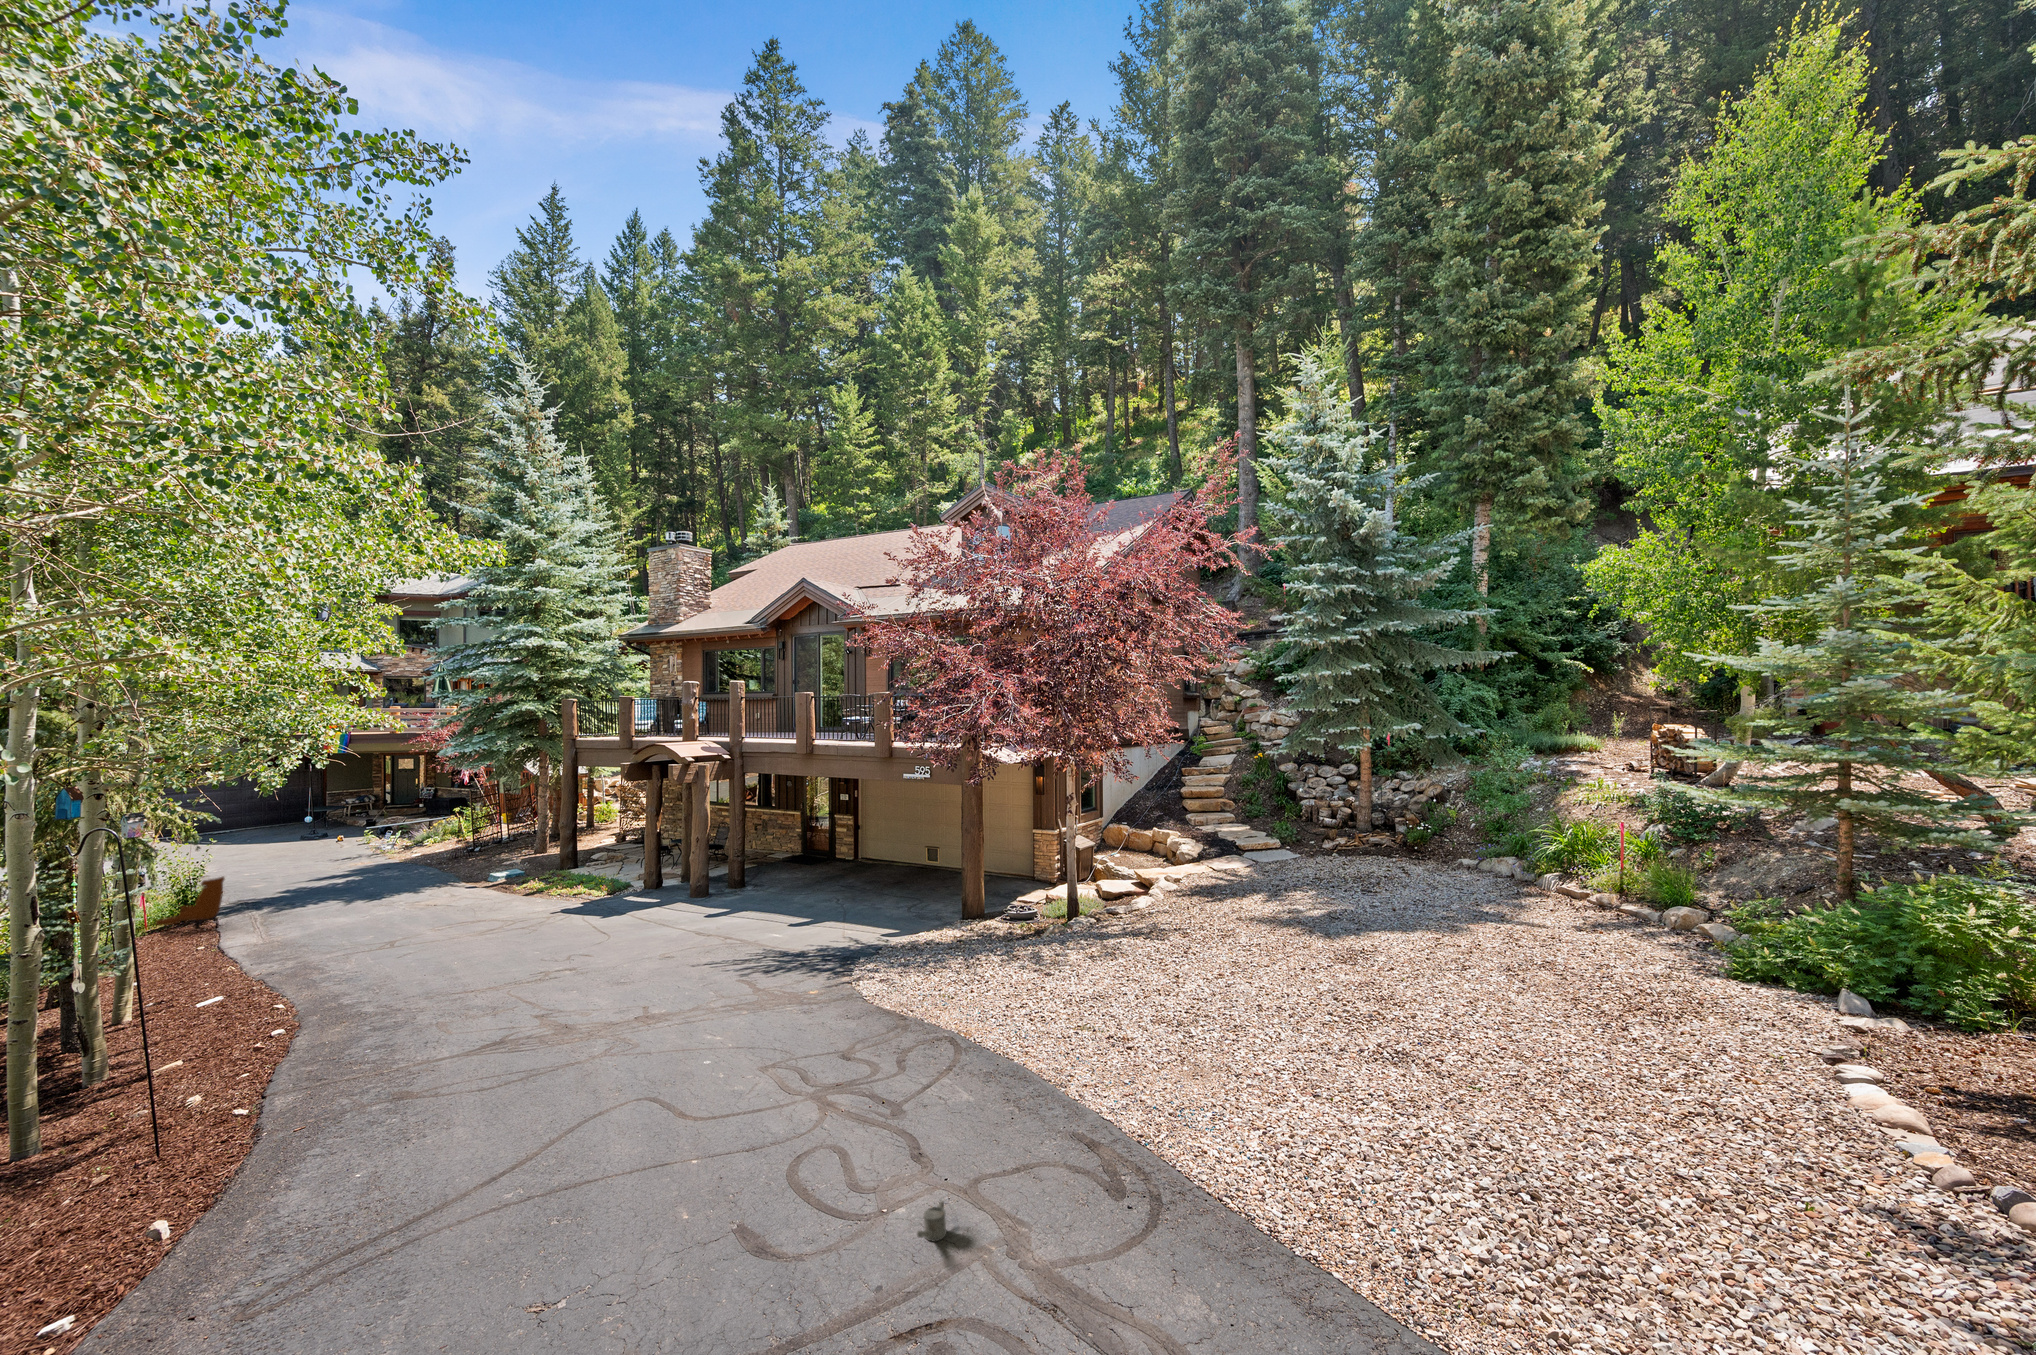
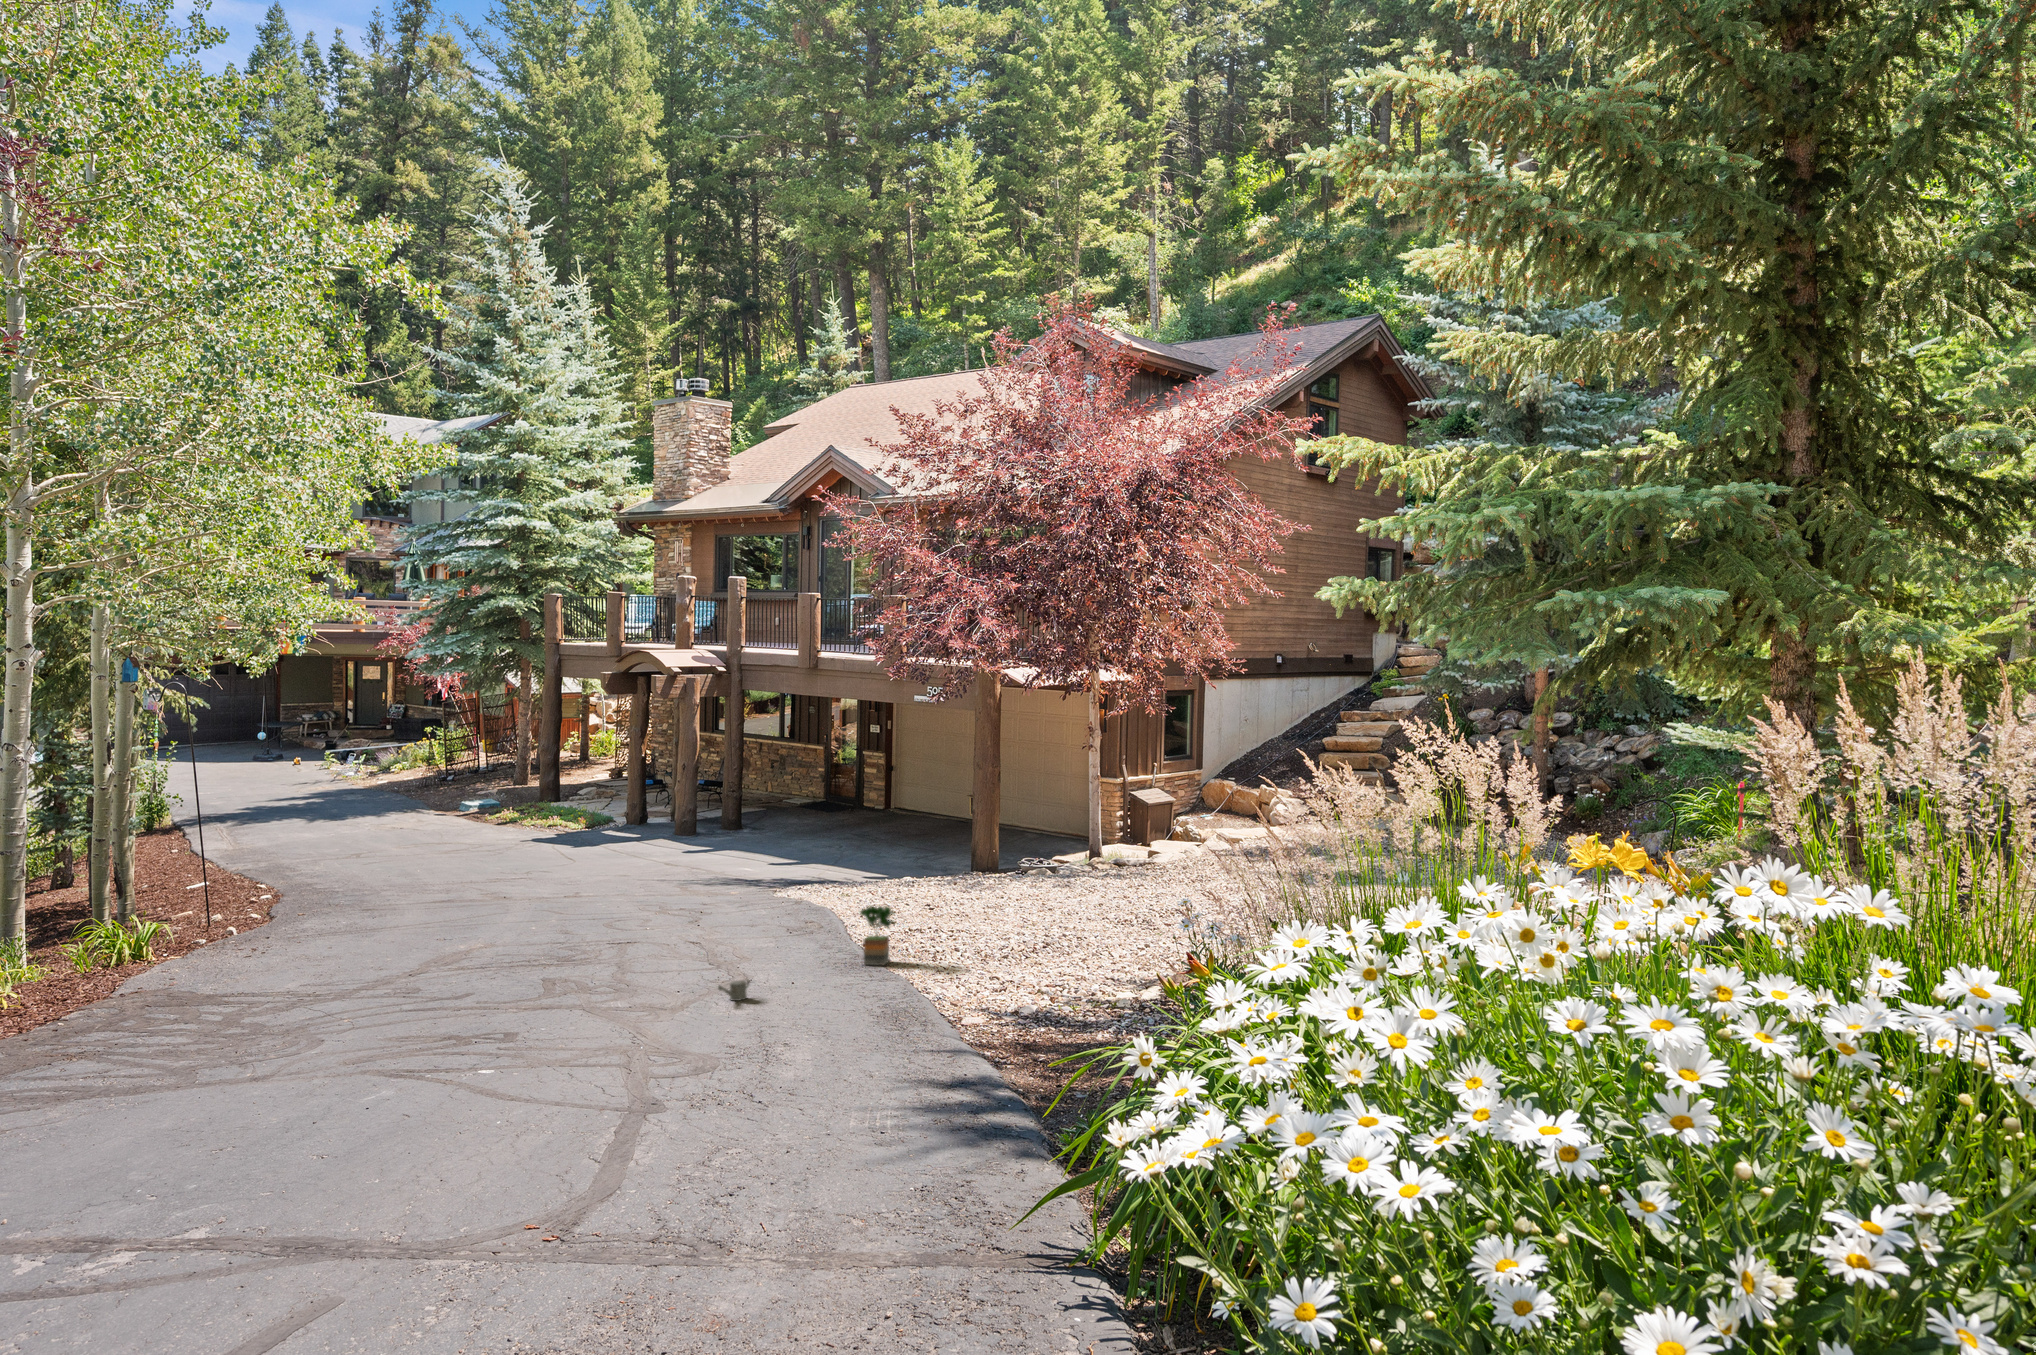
lounge chair: present [156,877,225,933] -> none [129,774,197,834]
potted tree: none [1018,1044,1064,1121] -> present [860,906,895,965]

